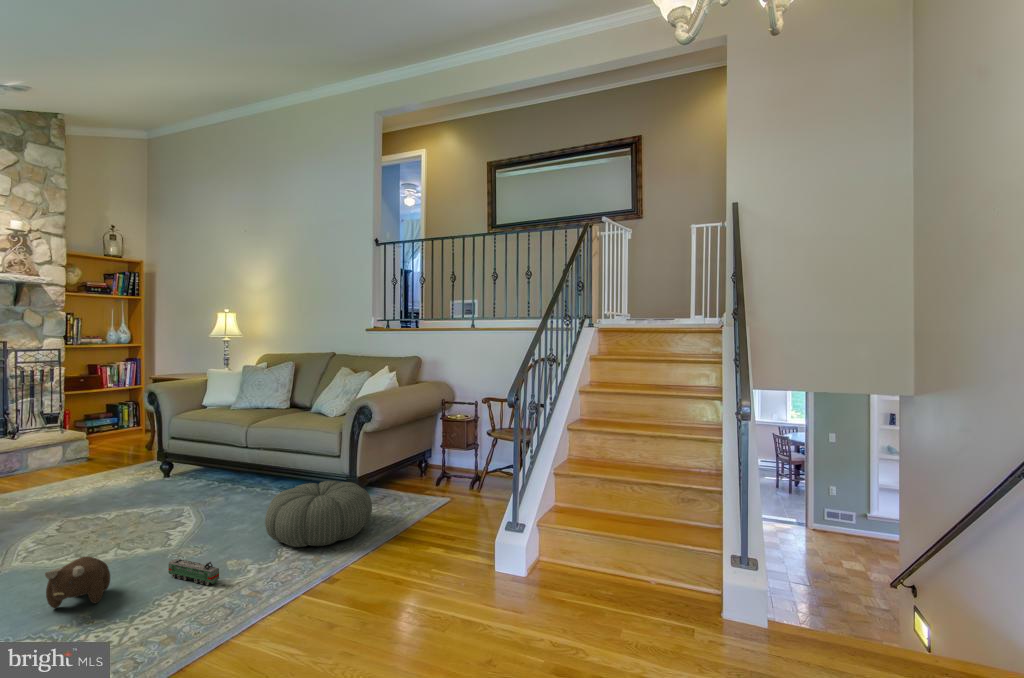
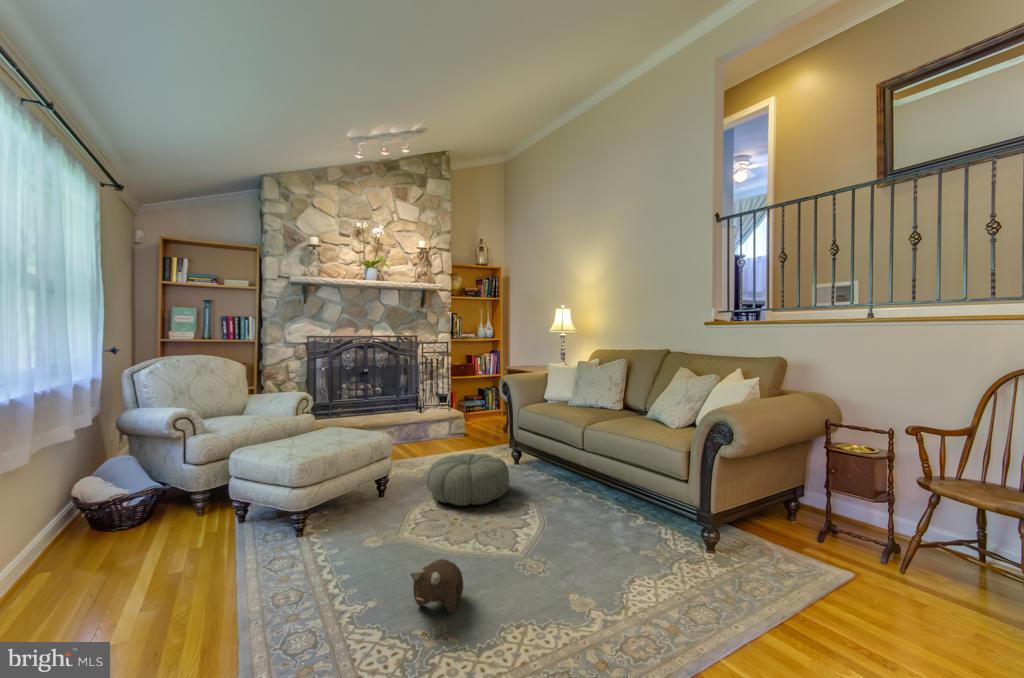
pouf: present [265,481,372,547] -> present [427,453,509,506]
toy train: present [168,559,219,585] -> none [512,580,561,628]

